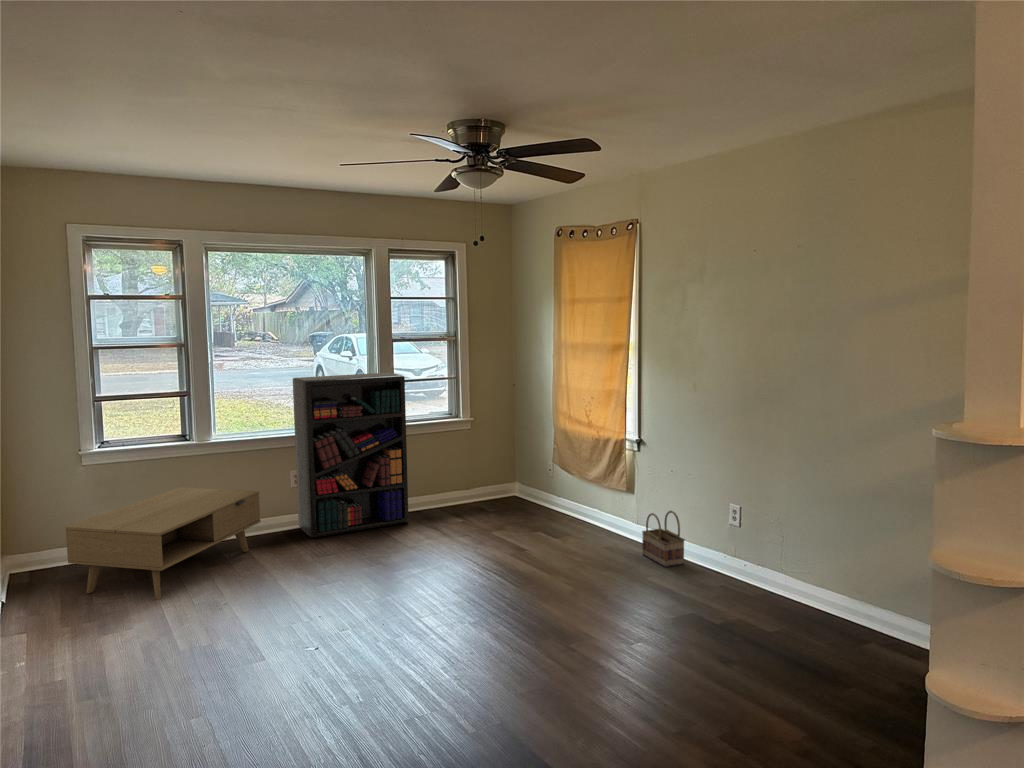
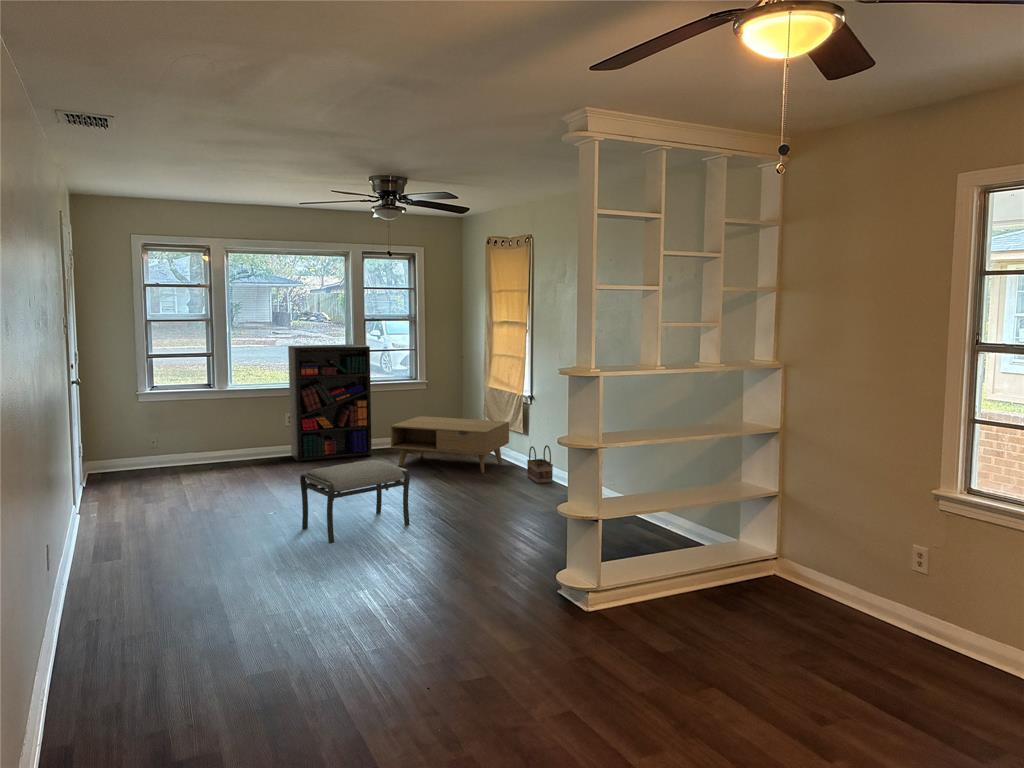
coffee table: present [66,487,261,600] -> present [391,416,509,473]
ottoman: none [357,562,529,720] -> present [300,460,410,543]

